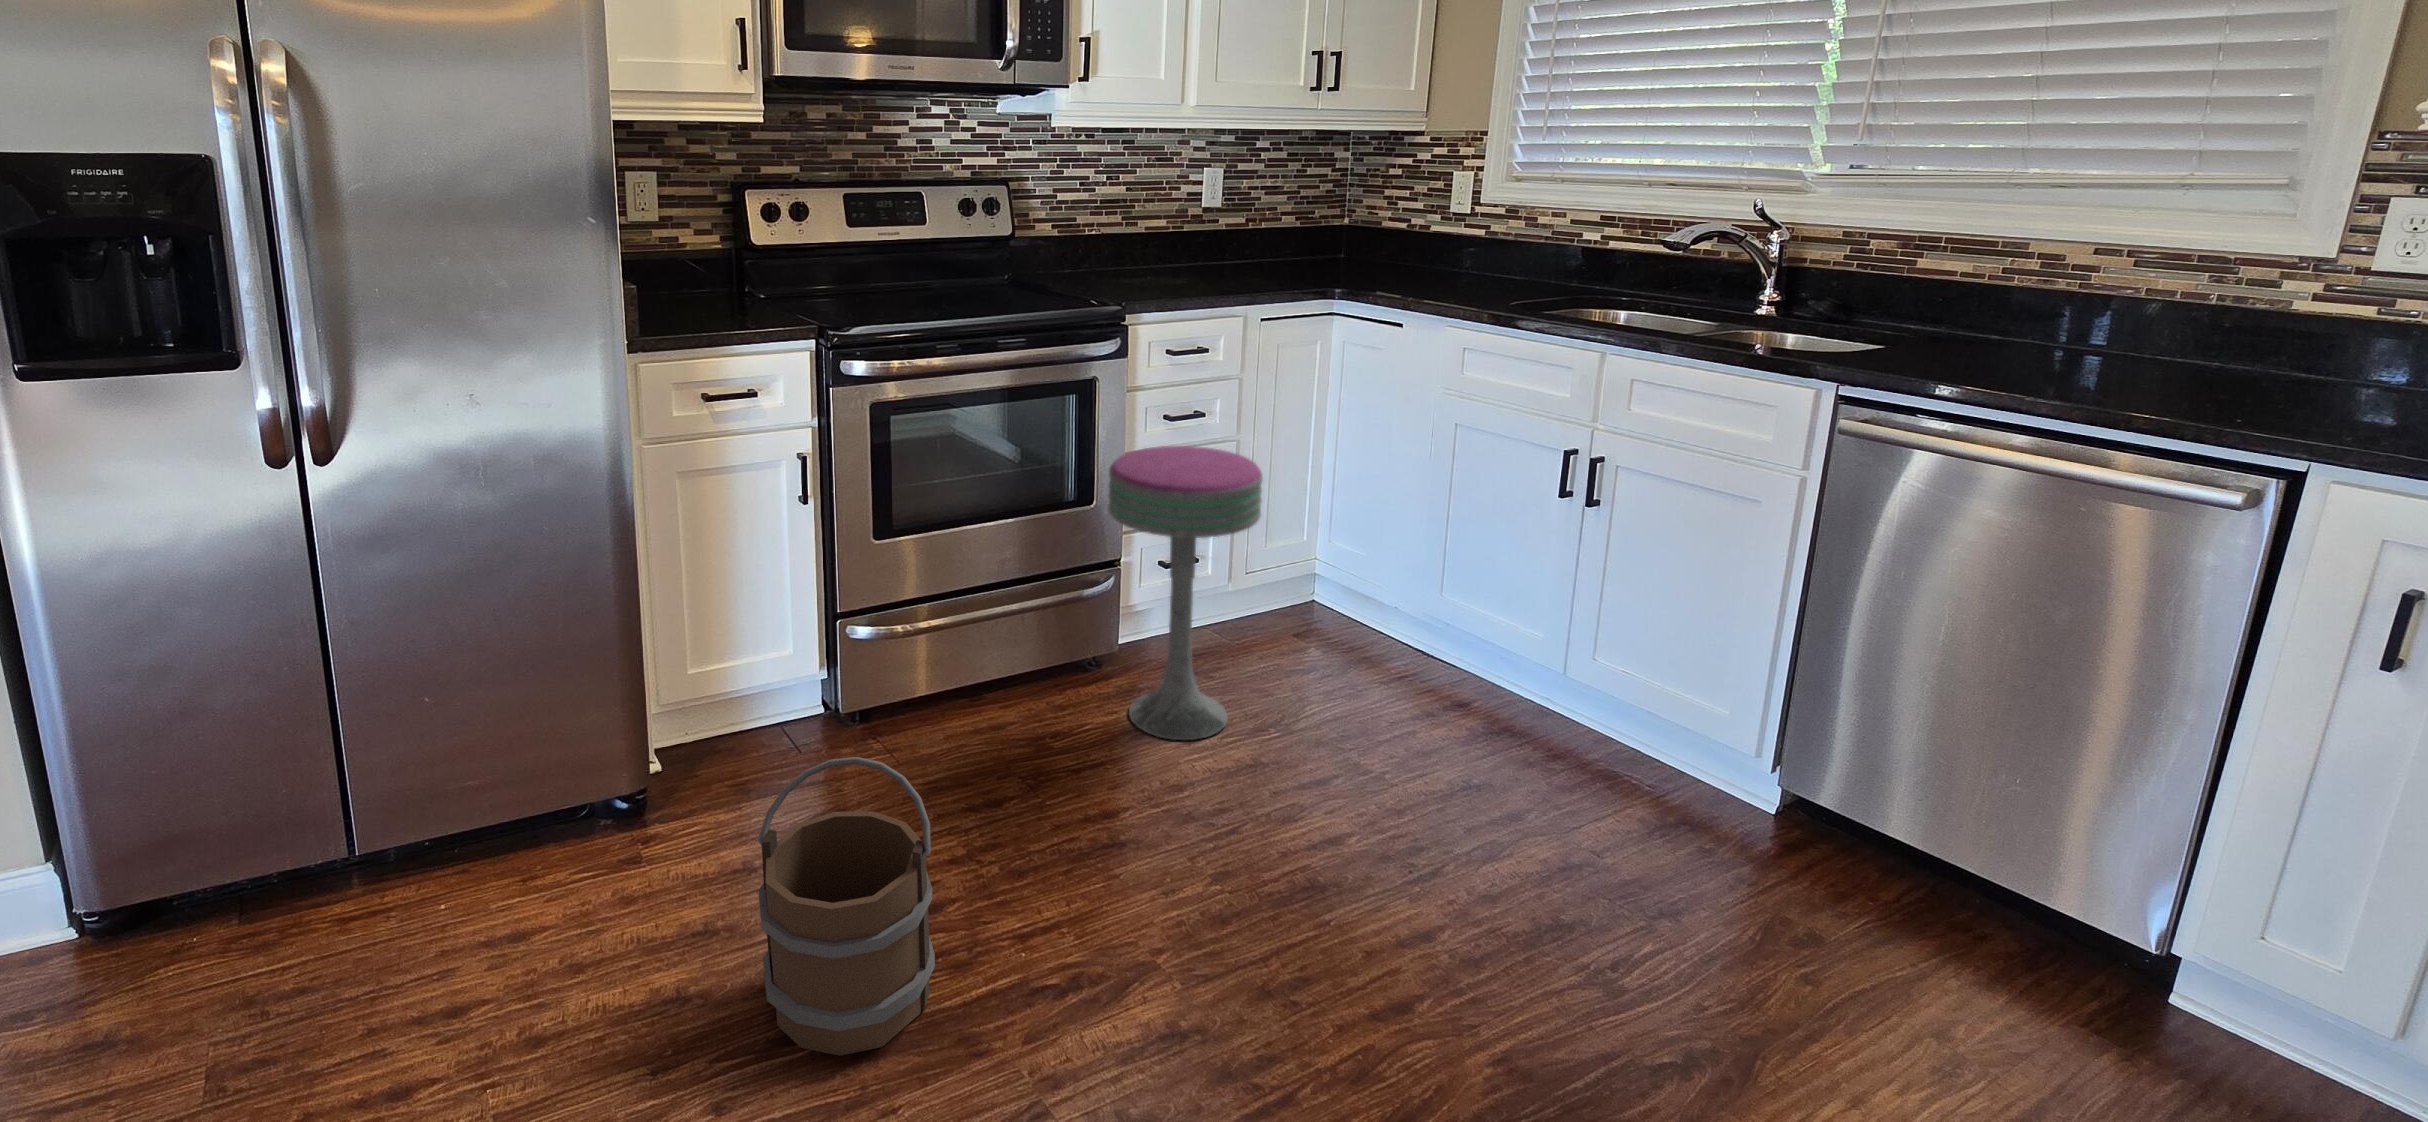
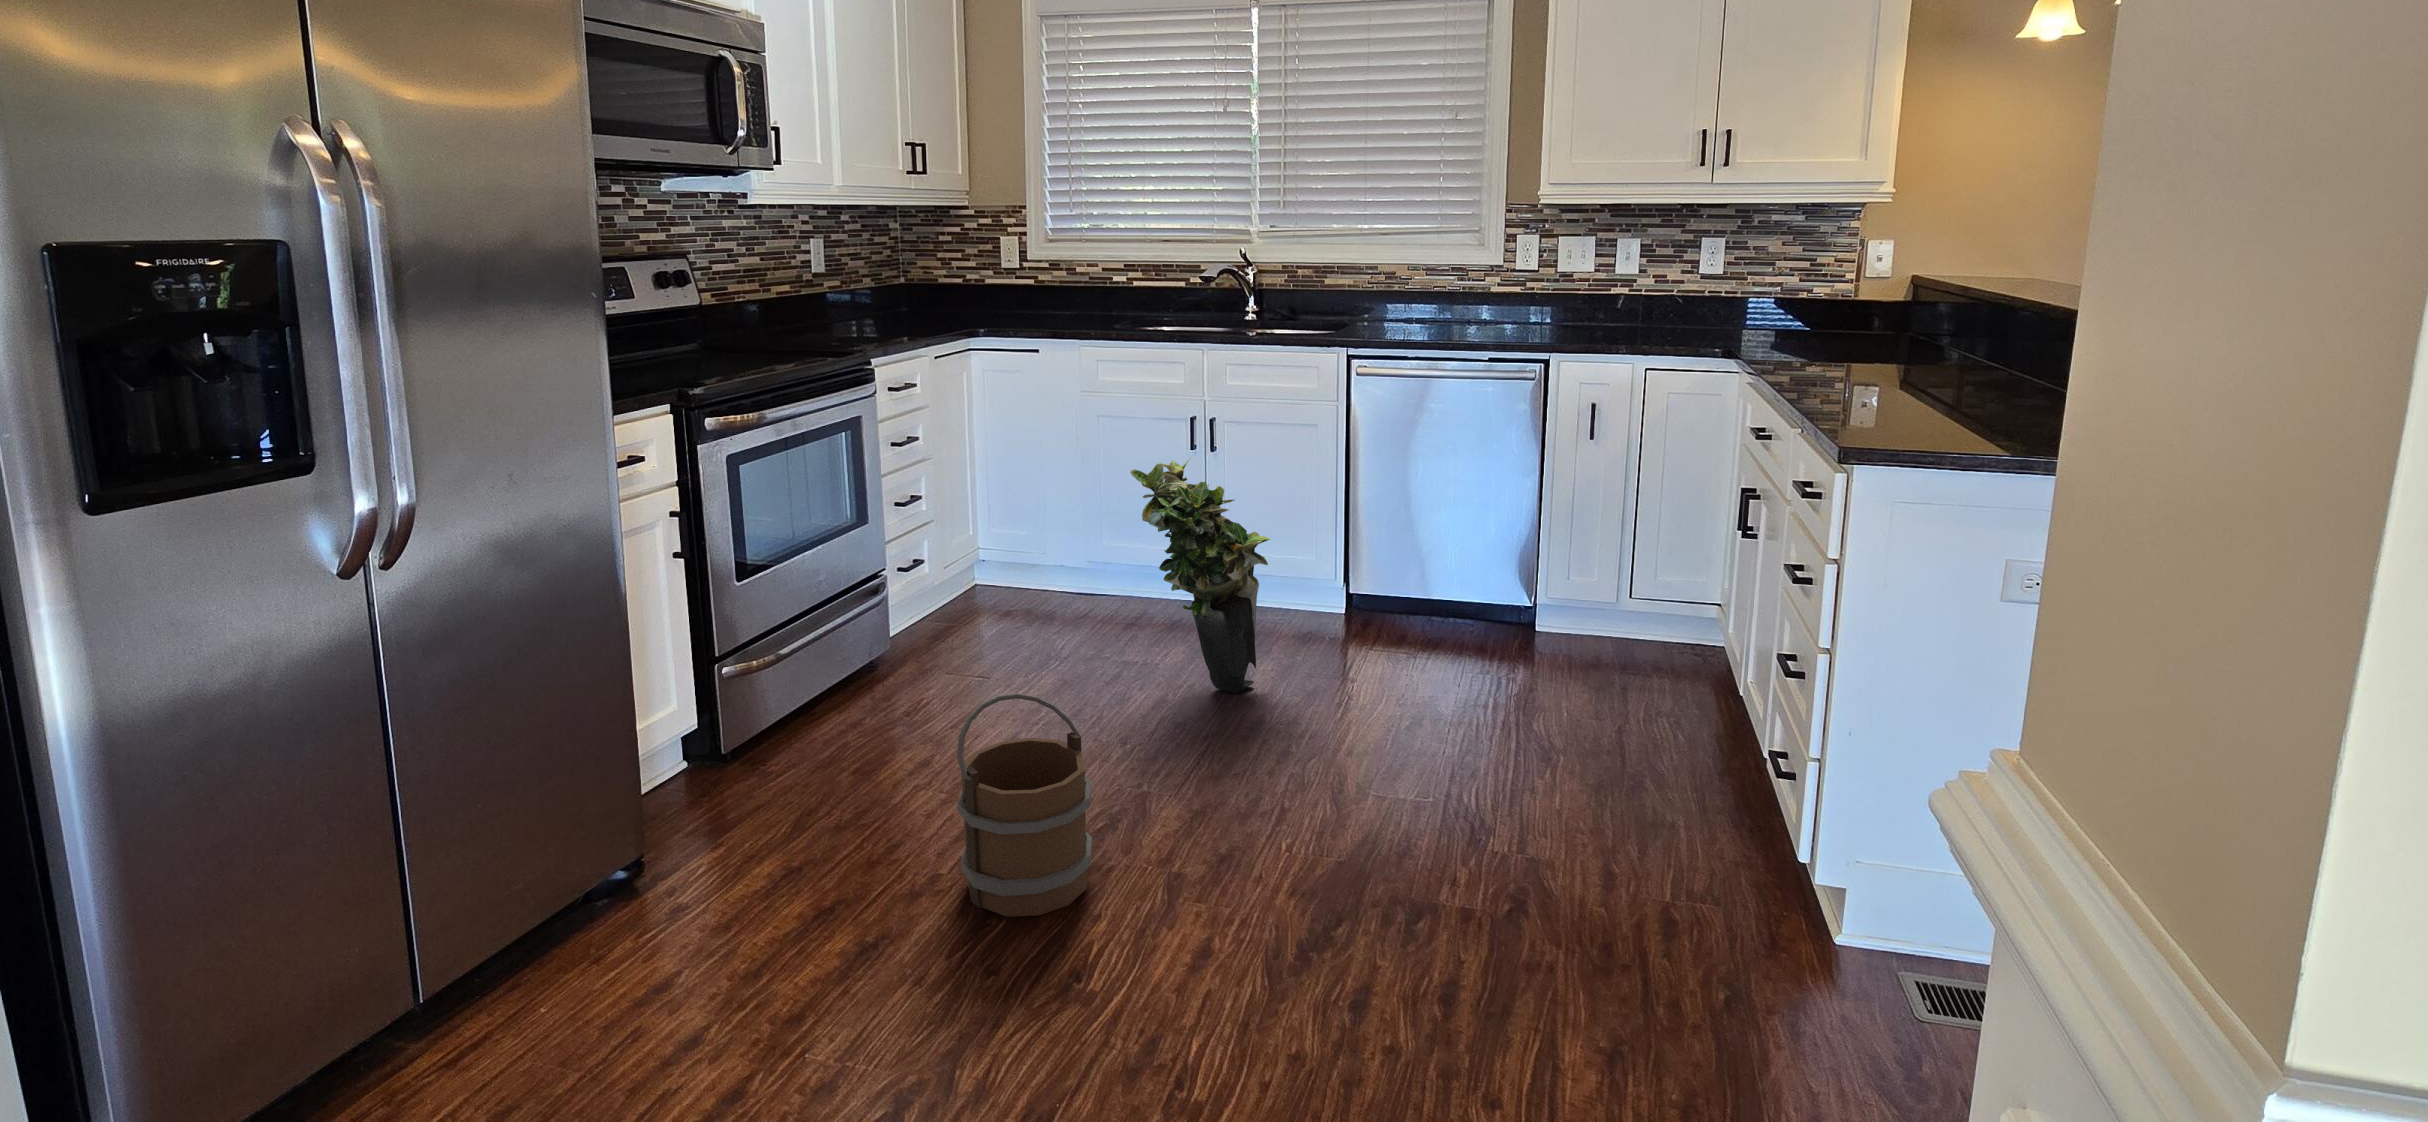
bar stool: present [1108,446,1263,740] -> none [926,458,1051,696]
potted plant: none [1318,505,1521,868] -> present [1130,458,1270,694]

